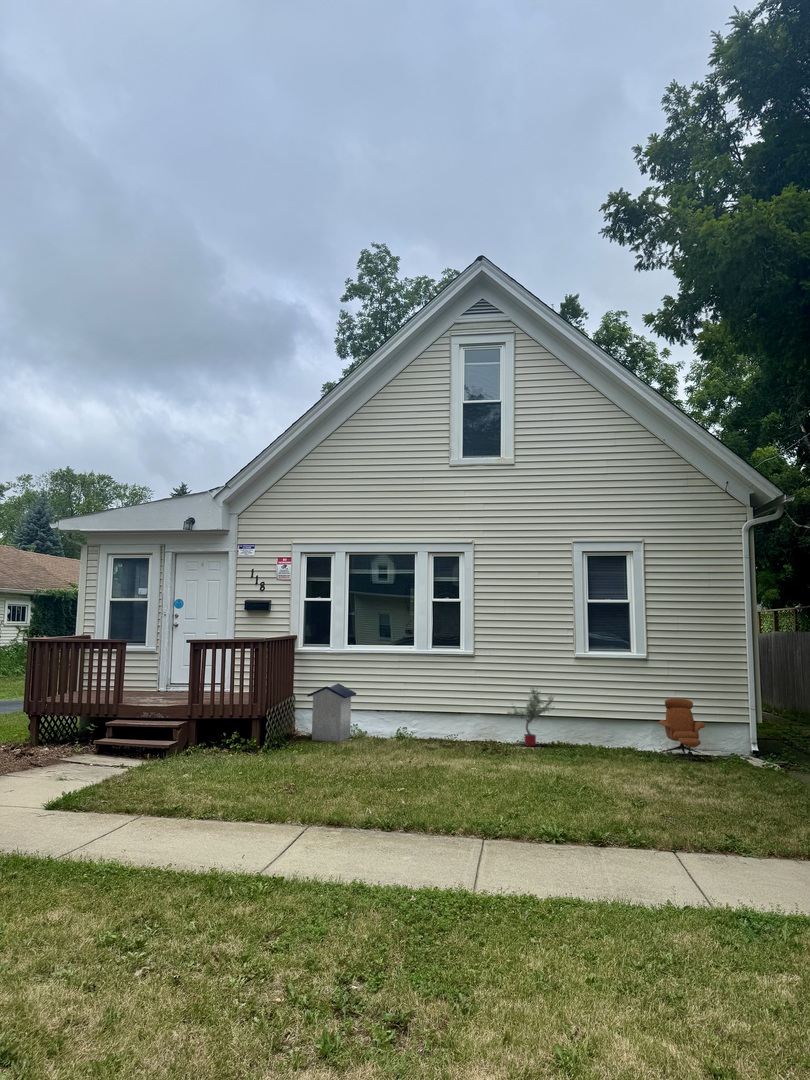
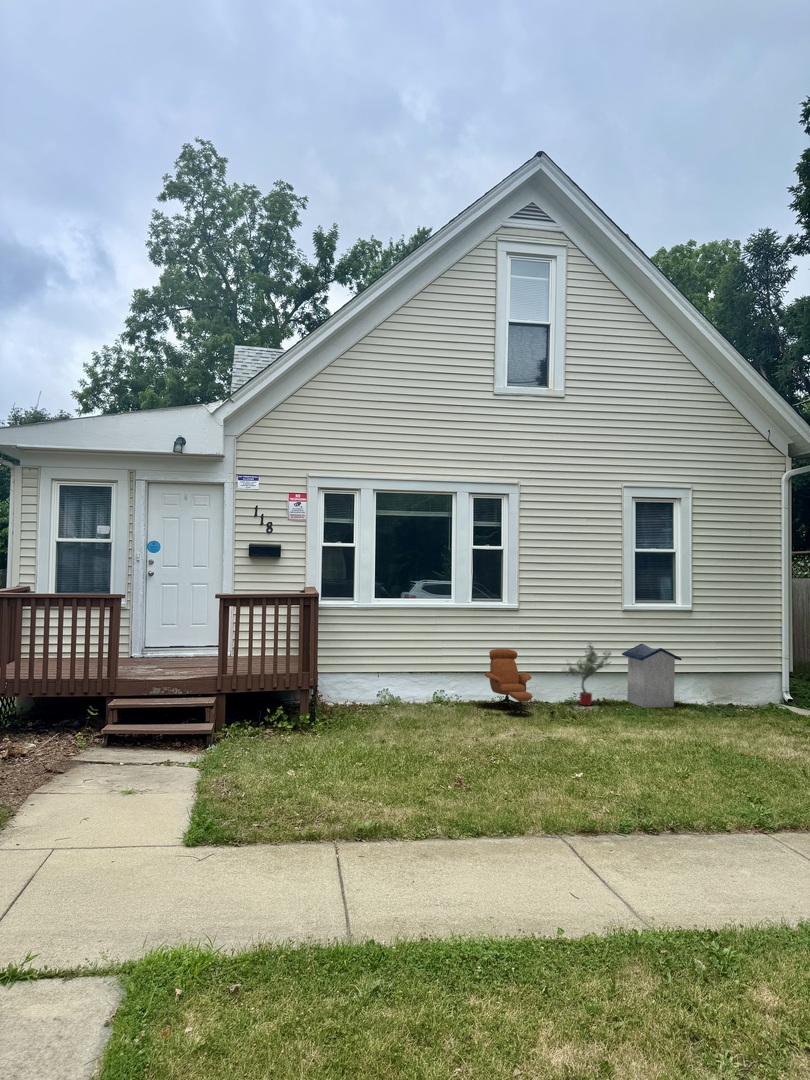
trash can: present [307,683,356,742] -> present [622,644,682,708]
lounge chair: present [659,698,705,762] -> present [485,649,533,717]

